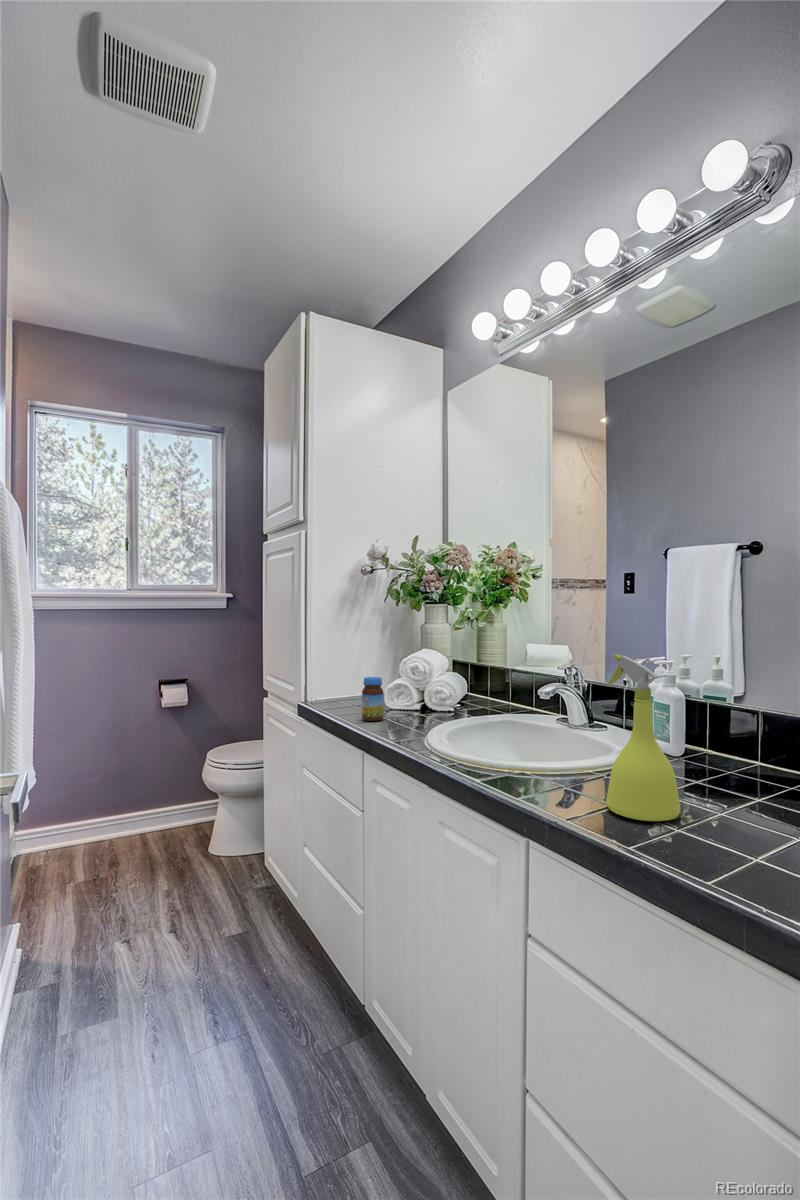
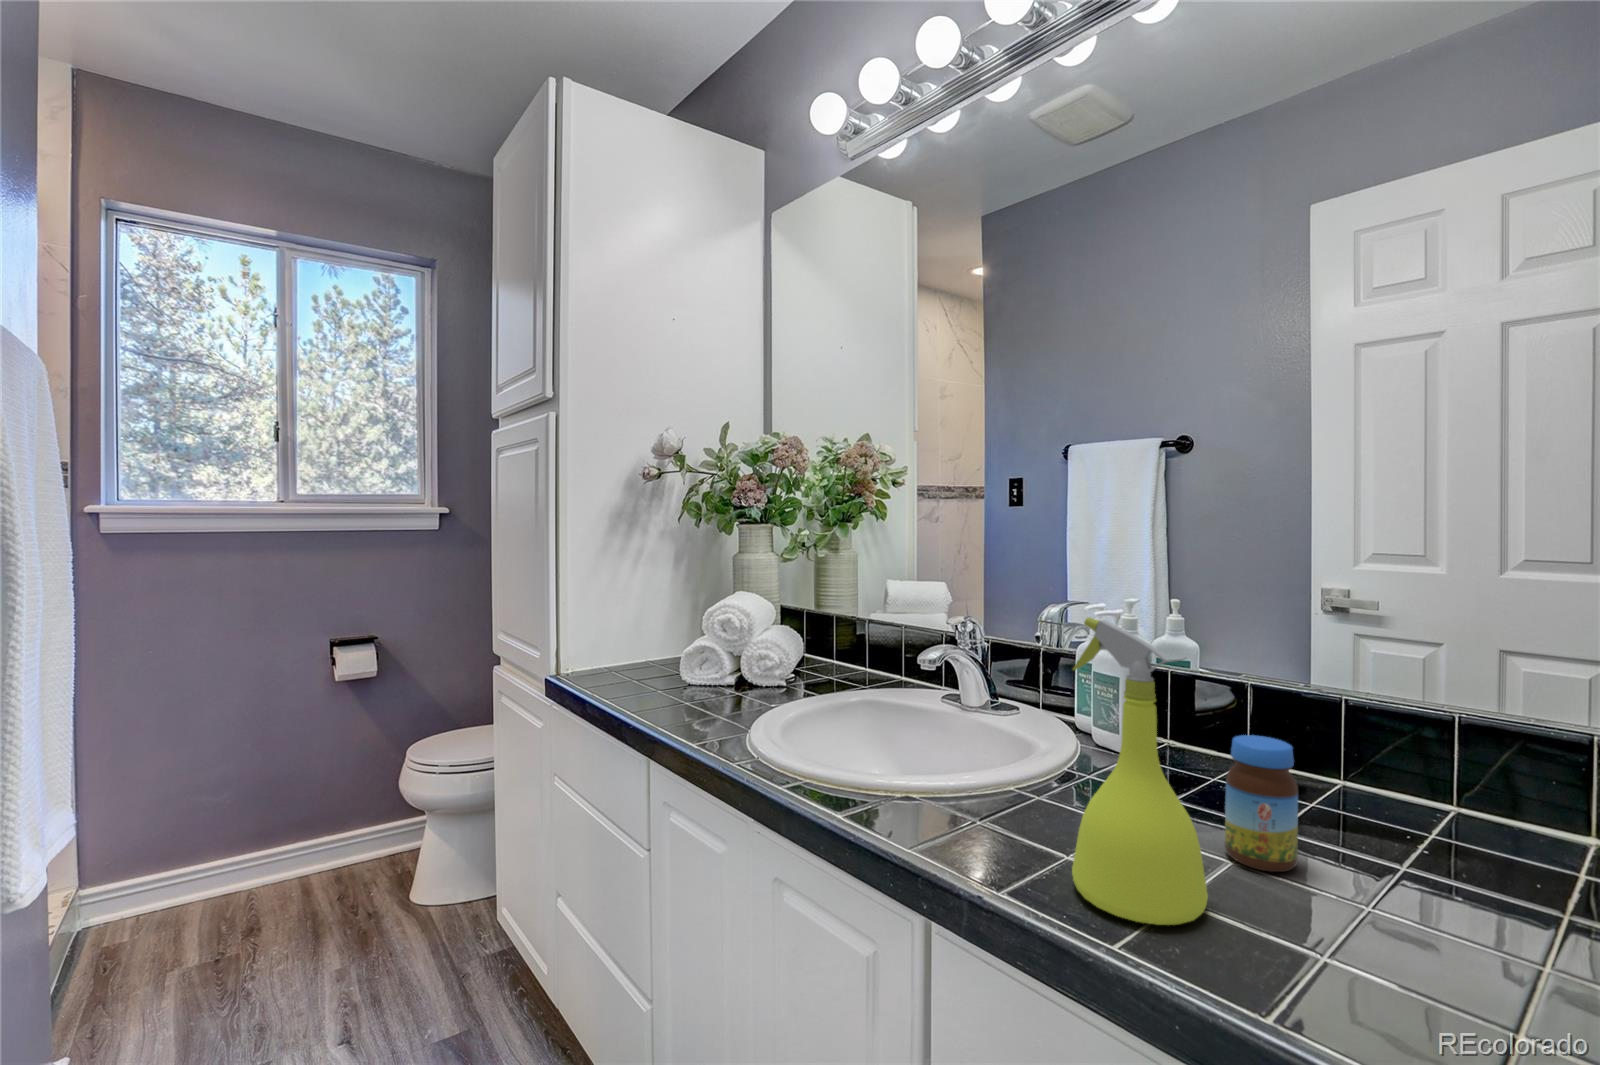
jar: present [362,677,384,721] -> present [1225,735,1298,872]

